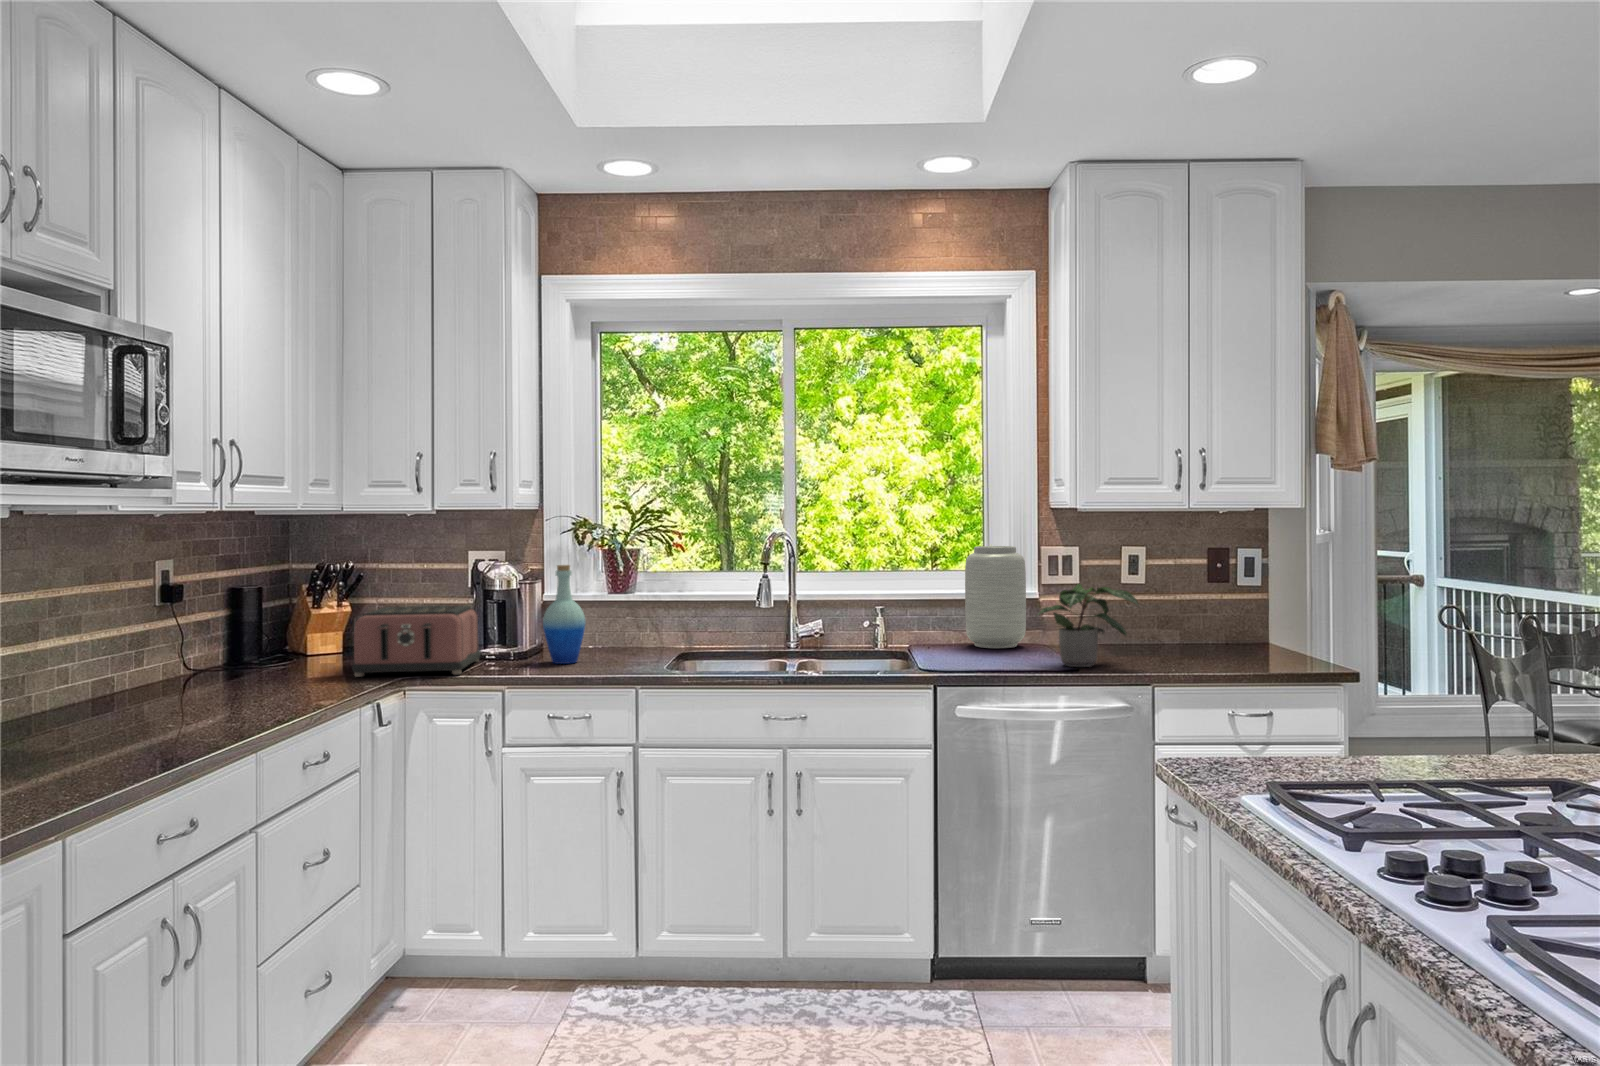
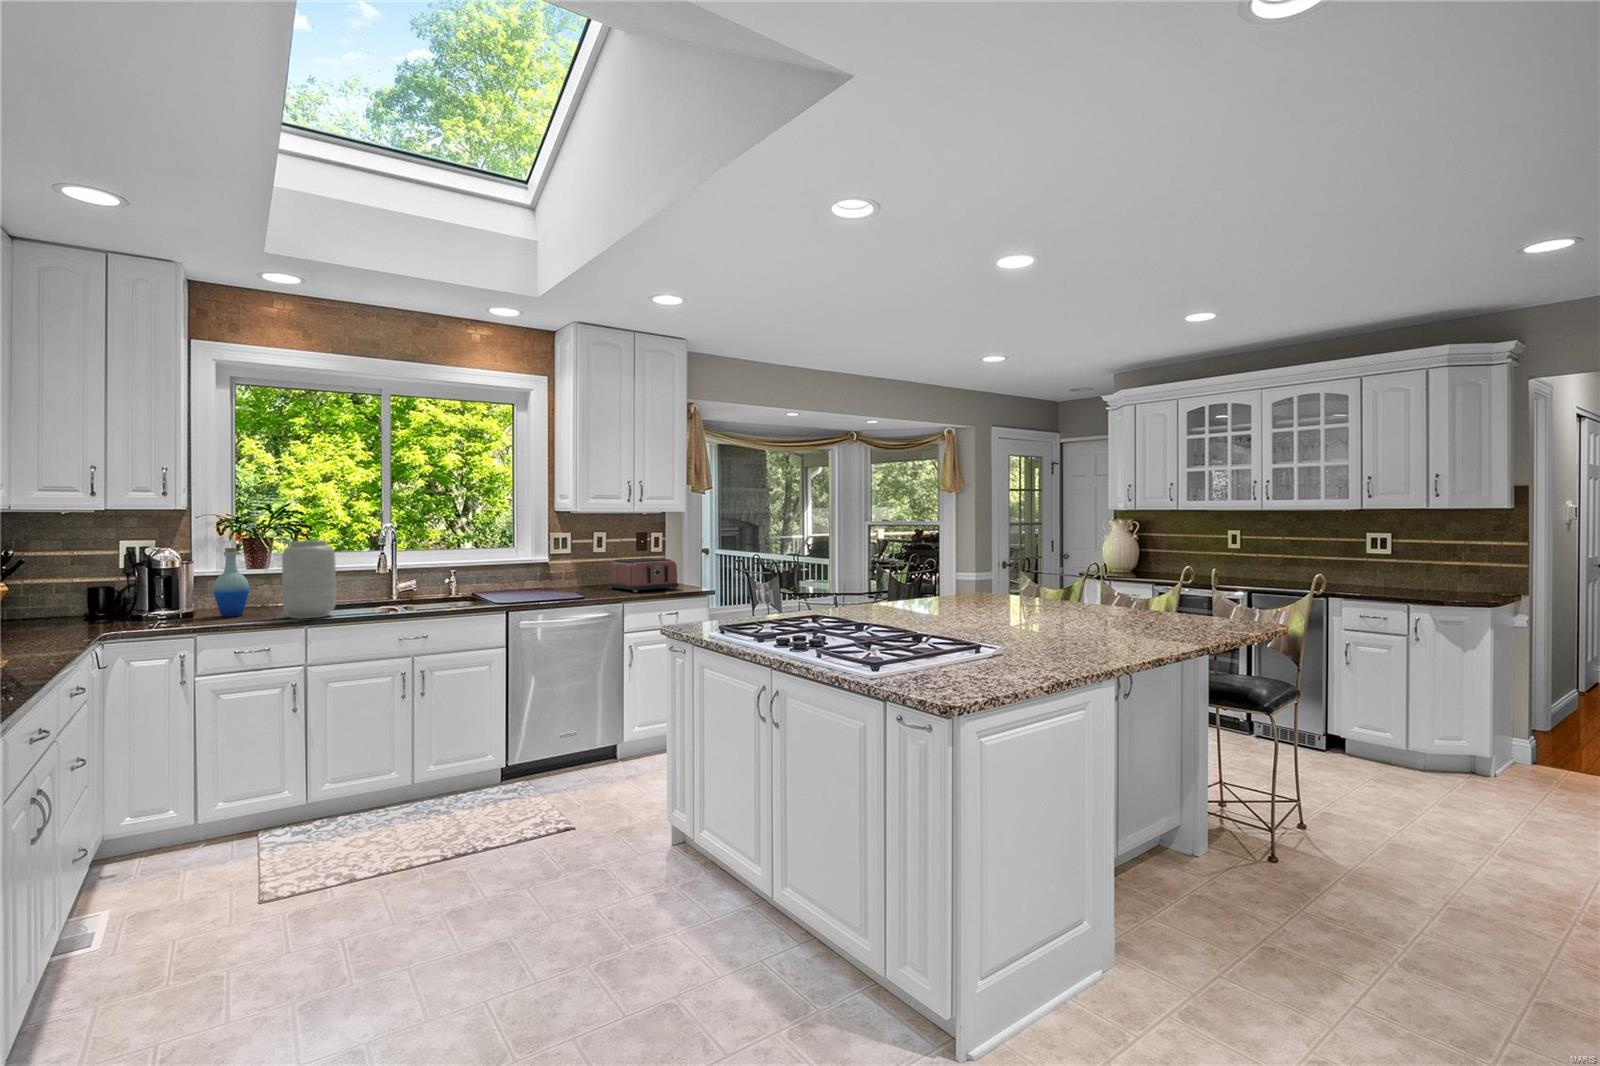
vase: present [965,546,1026,648] -> present [282,540,336,619]
potted plant: present [1038,584,1138,667] -> none [556,553,614,598]
toaster: present [352,606,480,677] -> present [608,558,679,592]

